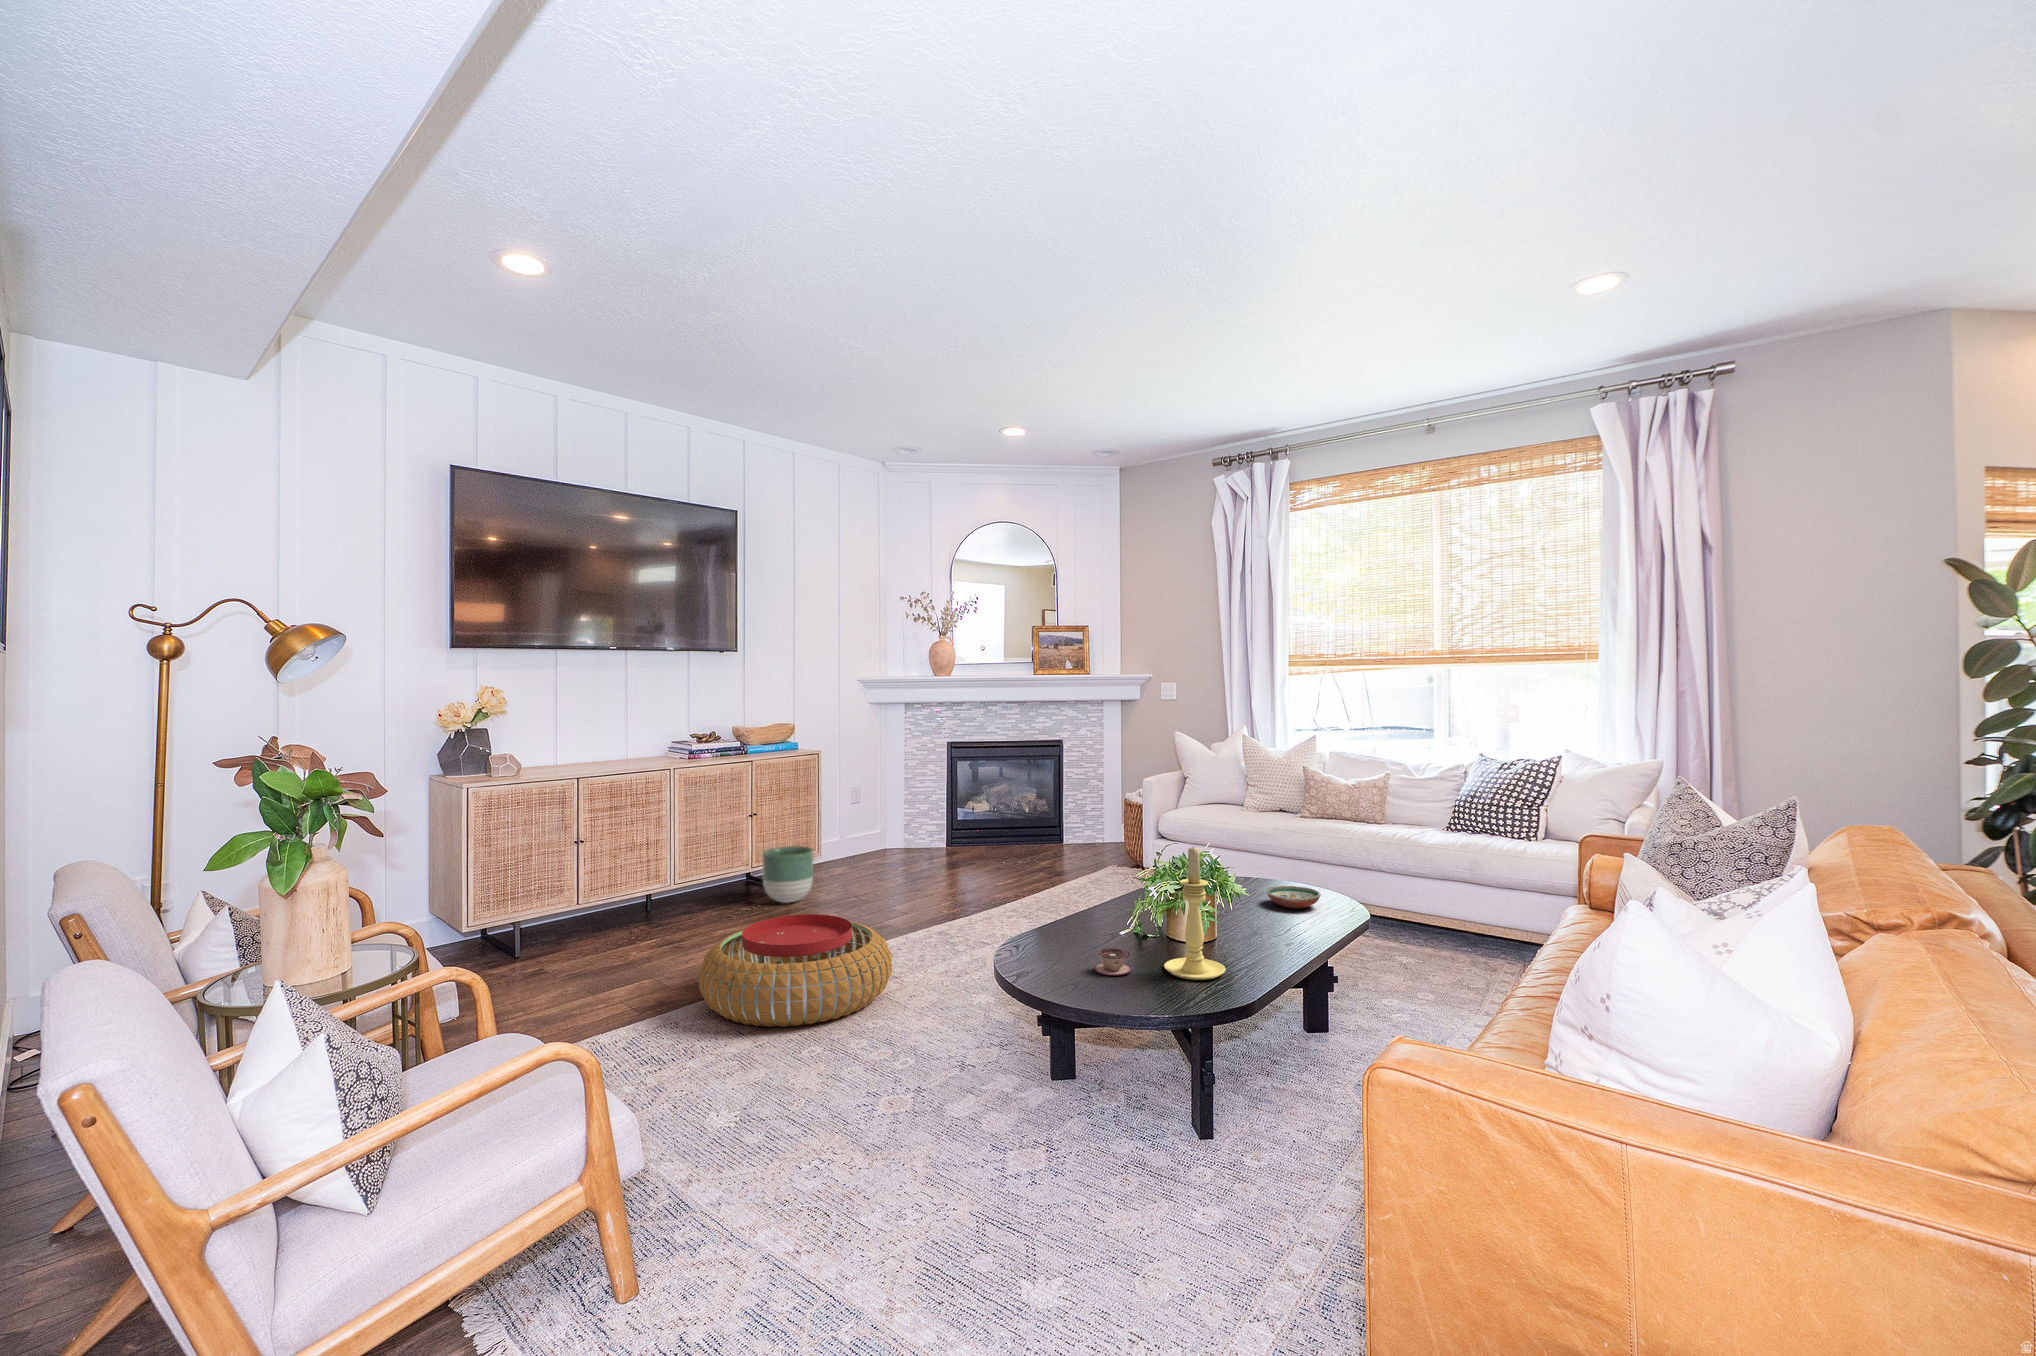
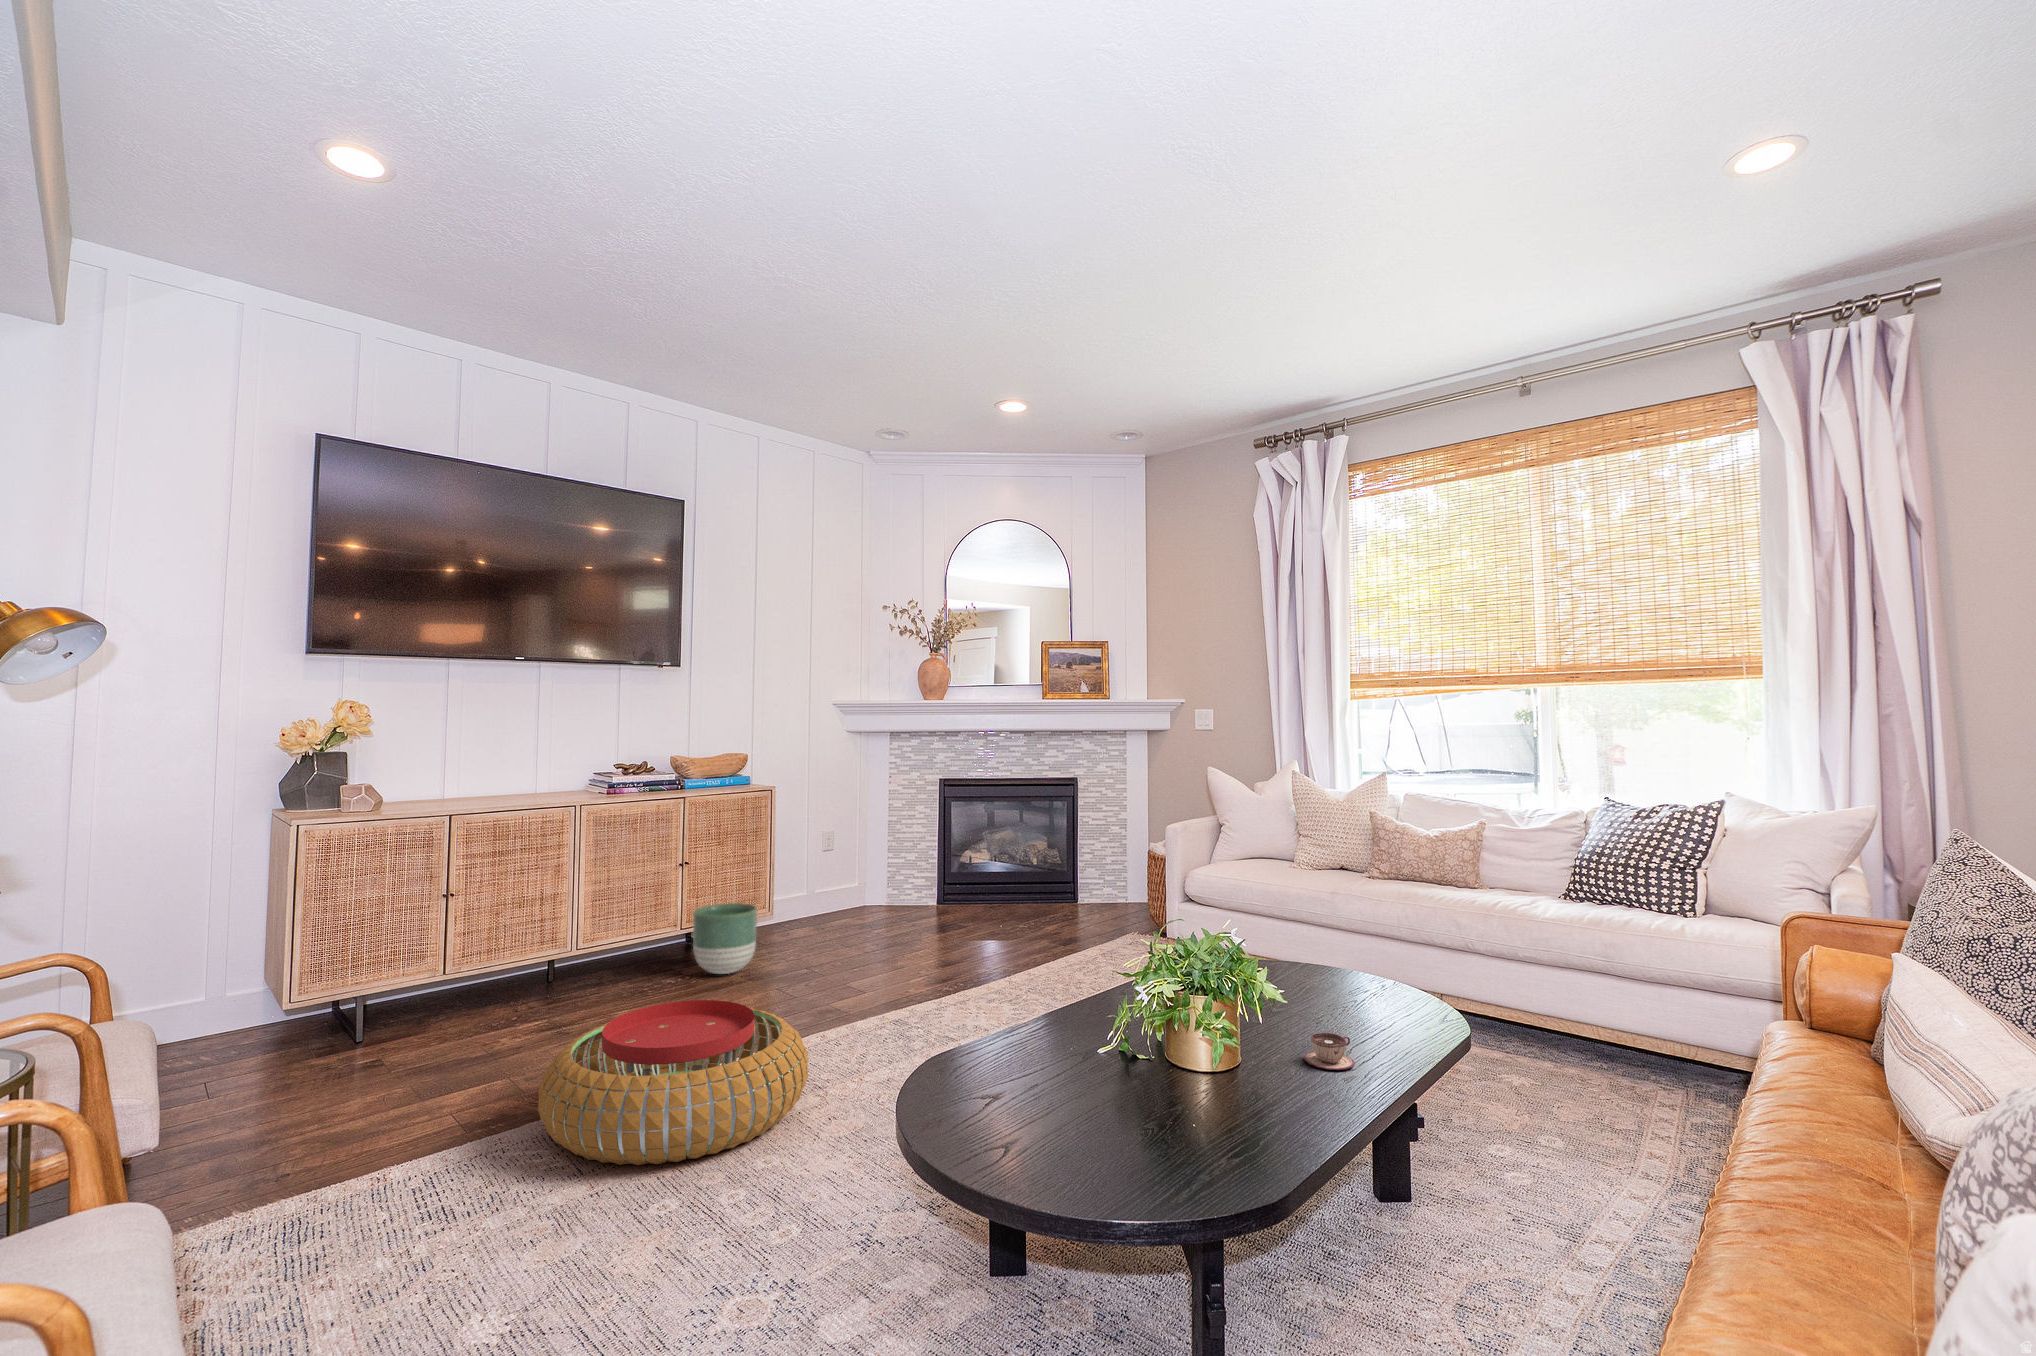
candle holder: present [1164,847,1226,980] -> none [1154,928,1249,1140]
decorative bowl: present [1266,886,1321,909] -> none [1318,978,1396,1012]
teacup: present [1094,948,1131,975] -> present [1304,1033,1355,1070]

